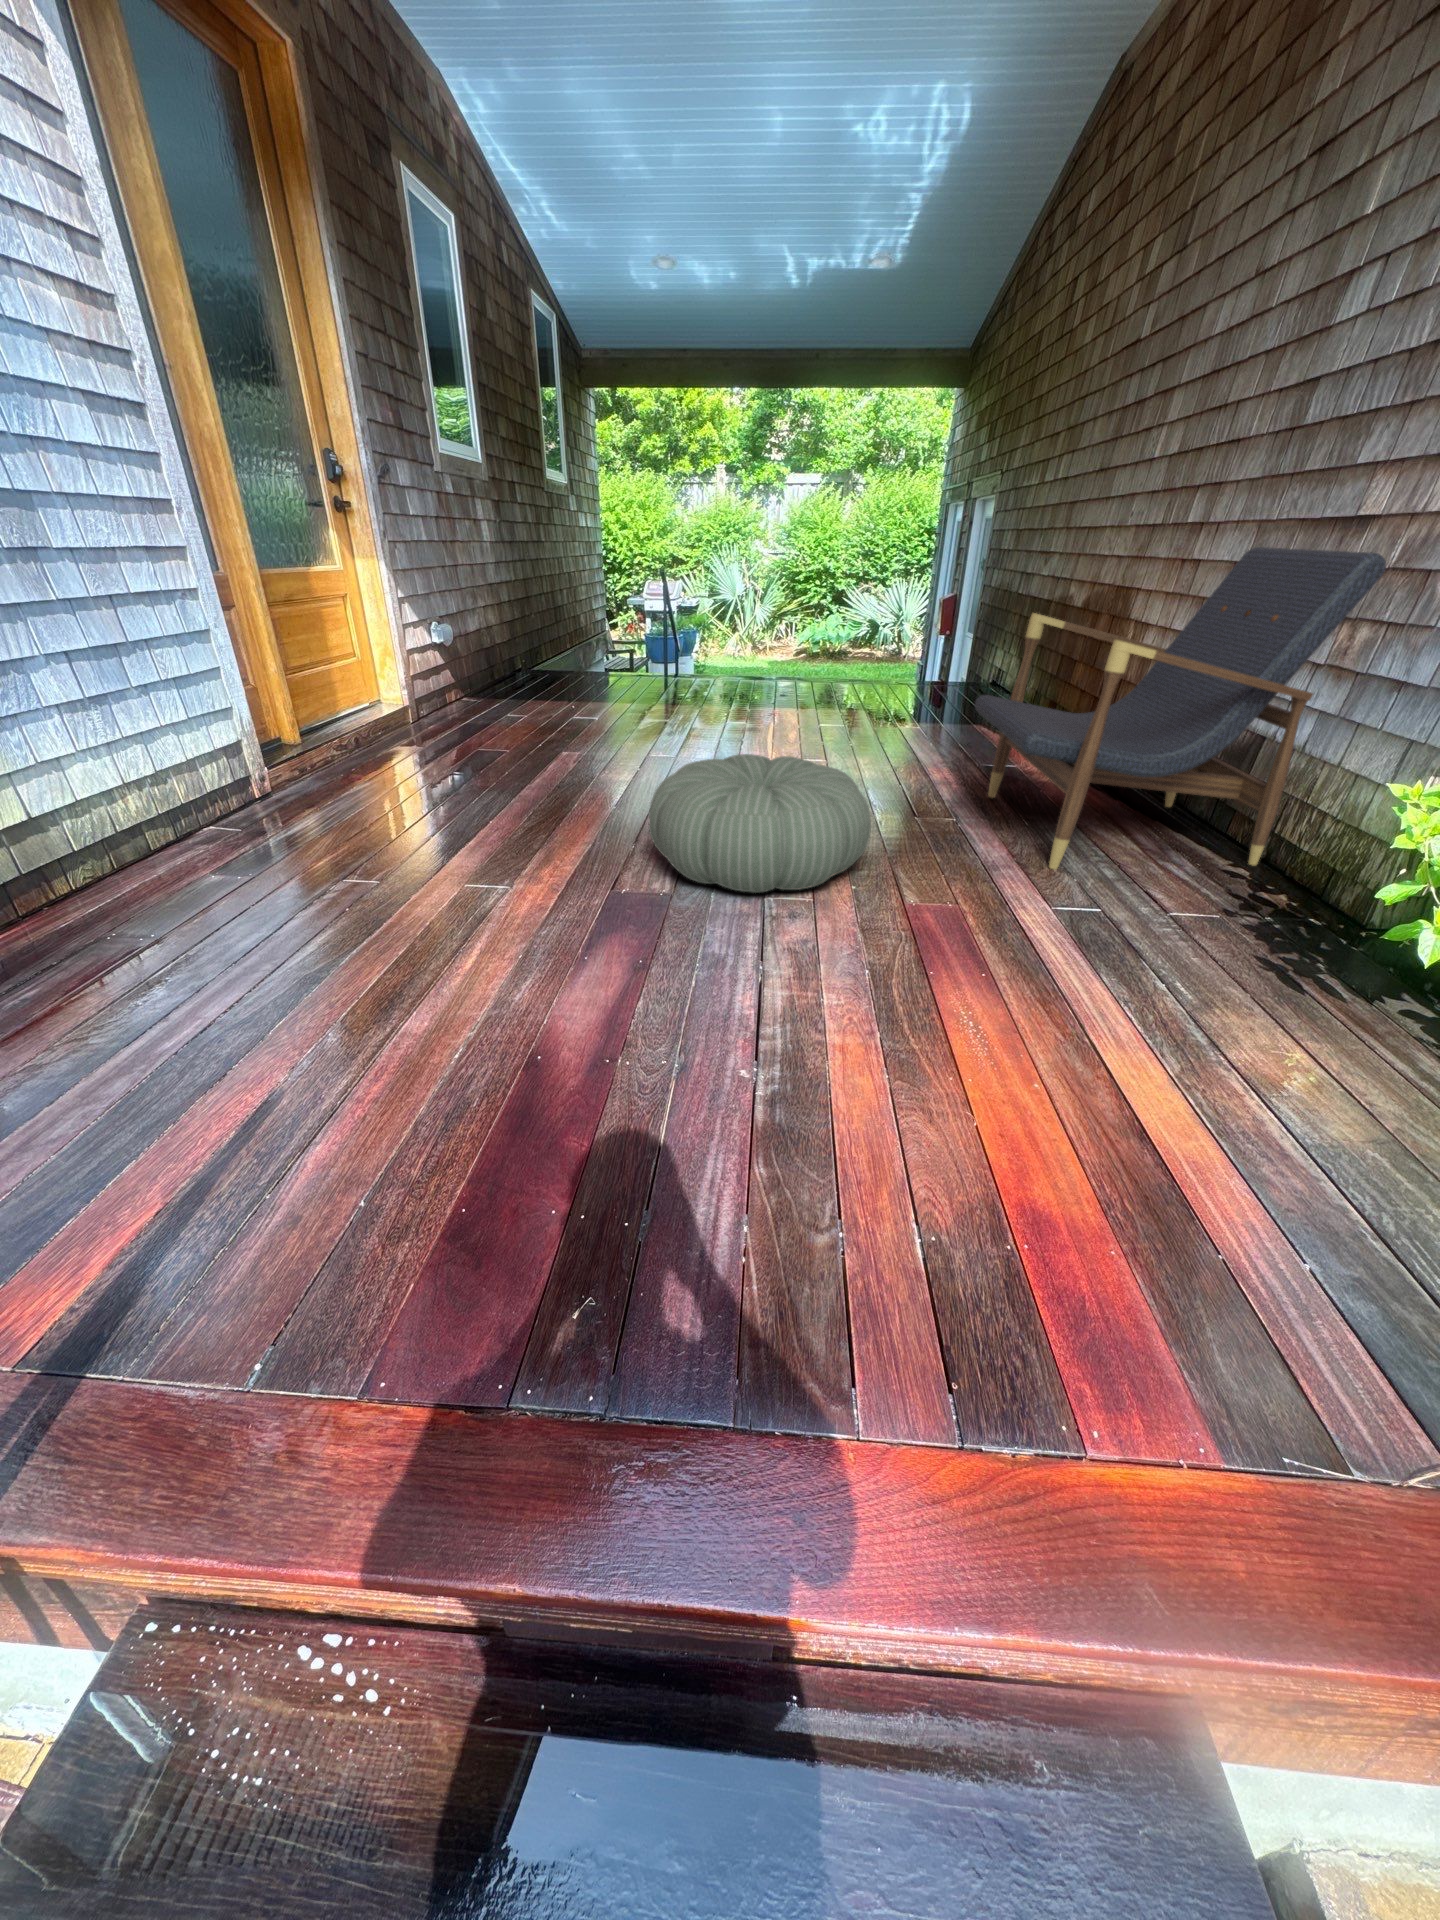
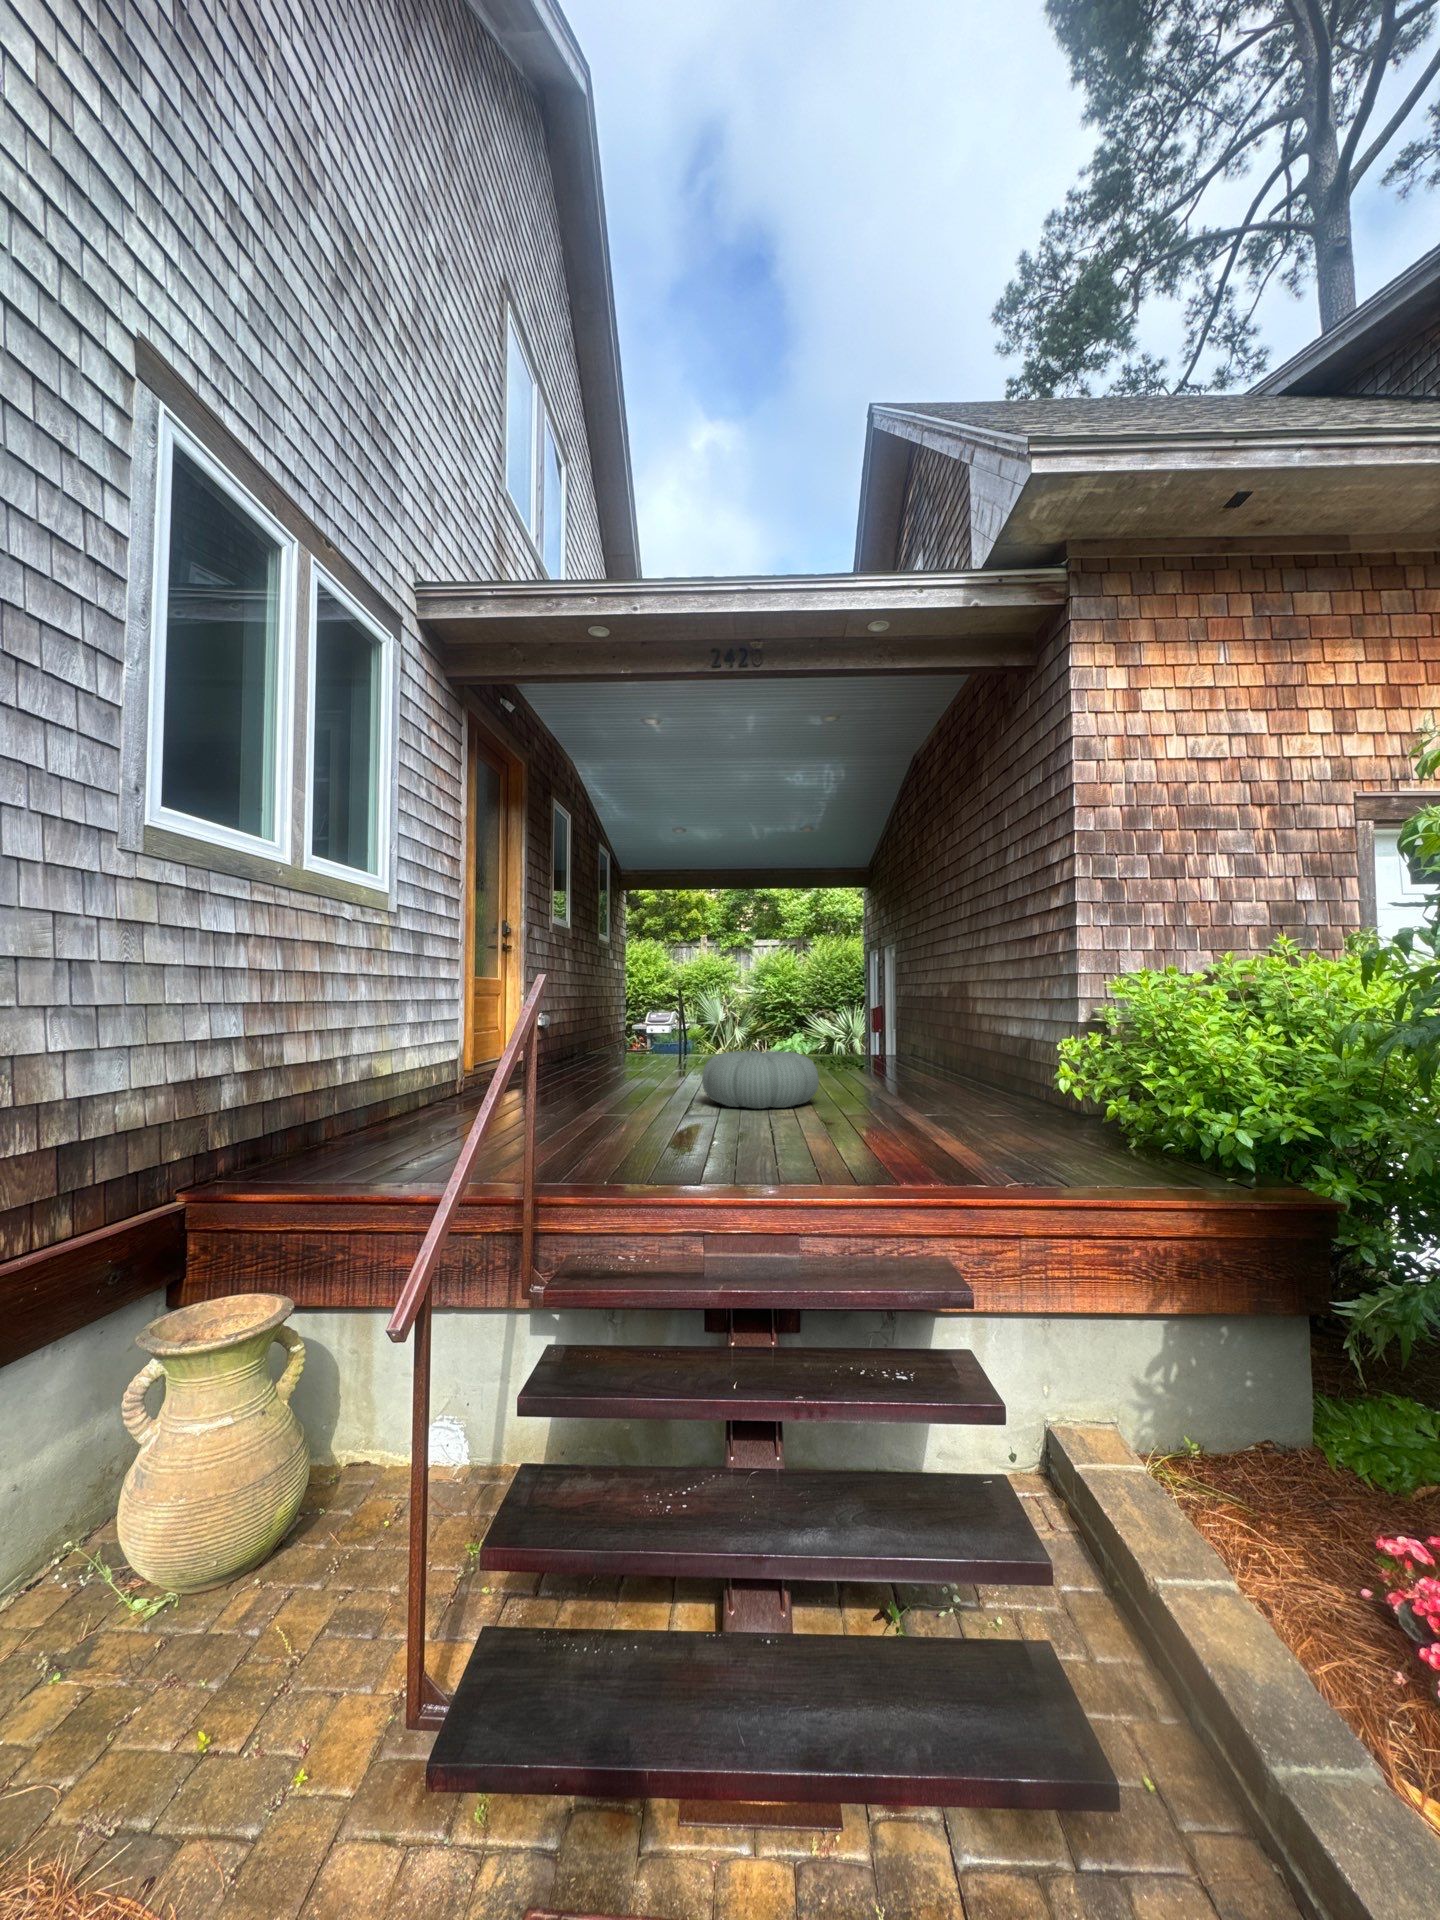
lounge chair: present [975,547,1386,870] -> none [873,950,1039,1103]

